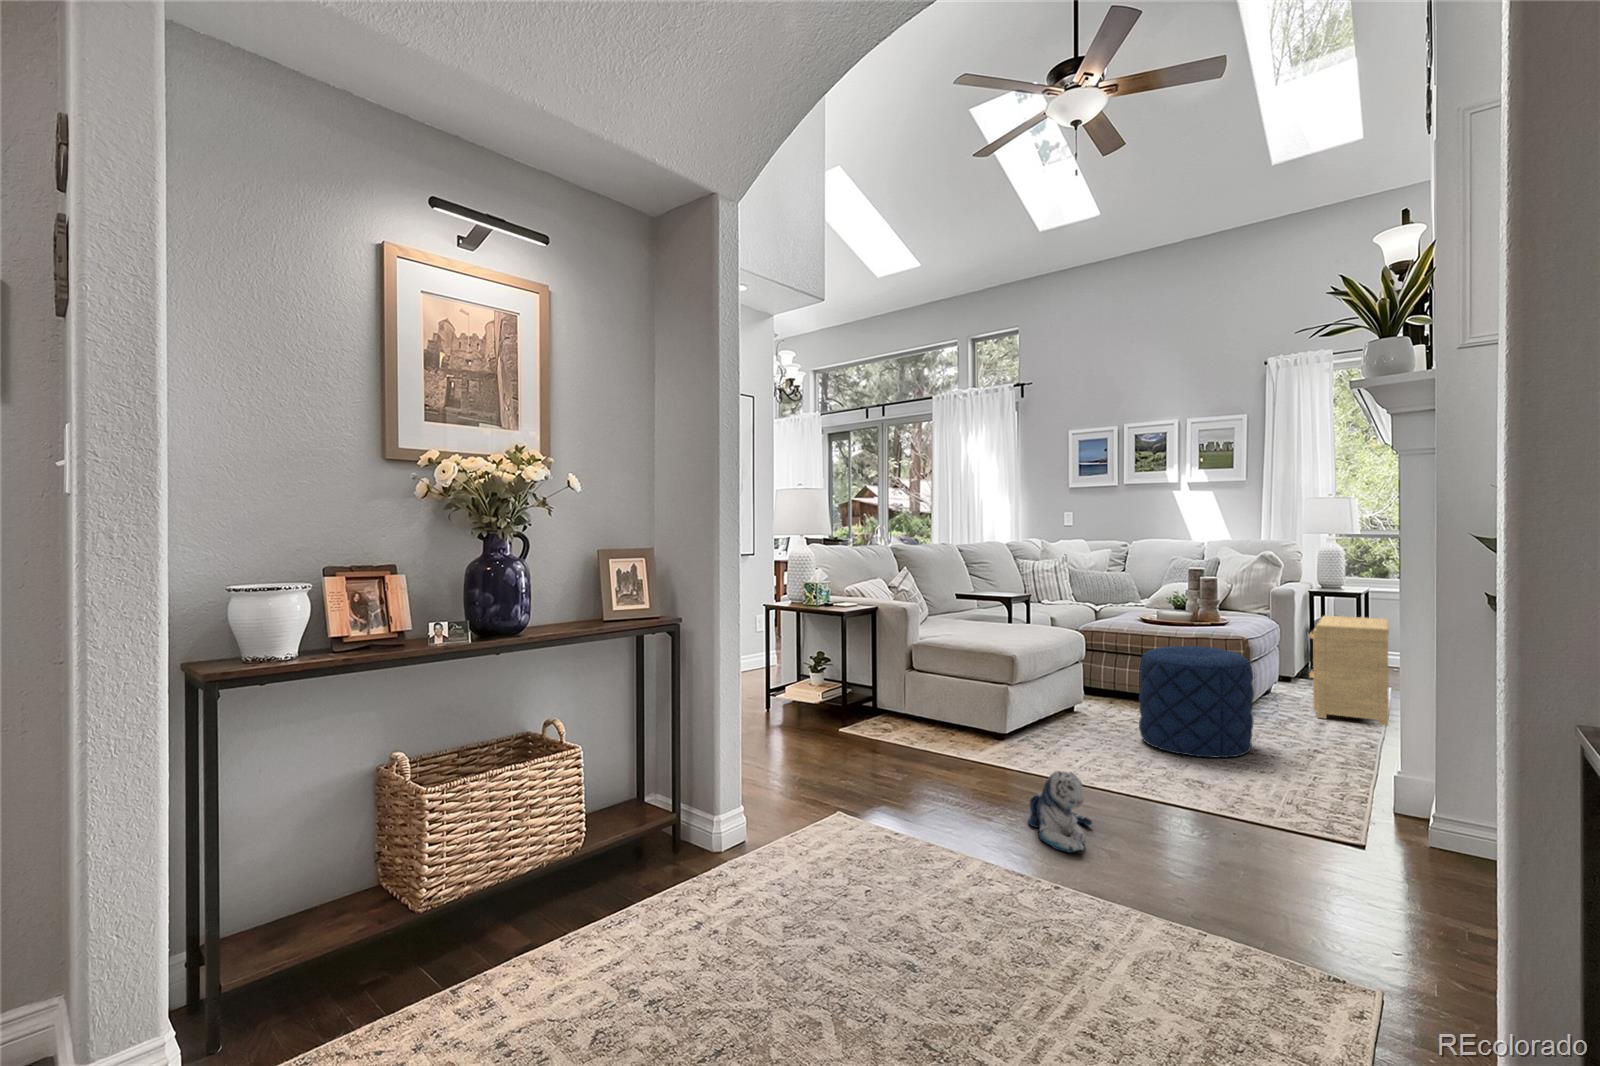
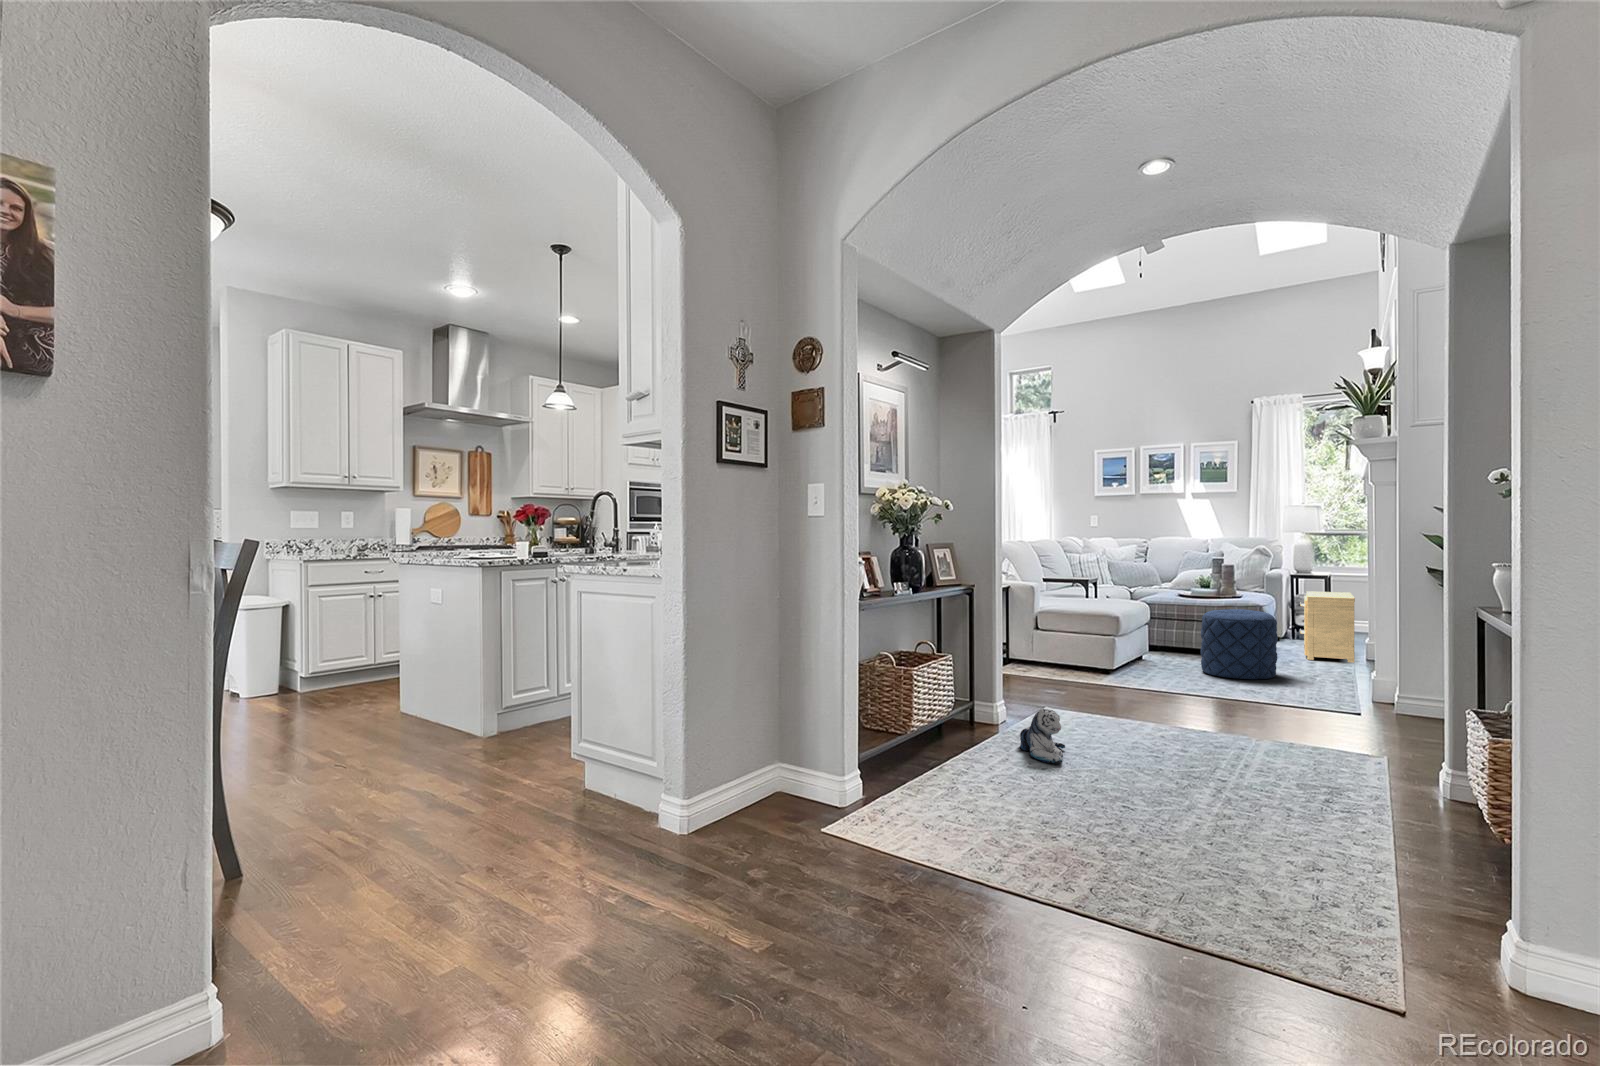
plush toy: present [1028,771,1092,853] -> present [1019,709,1065,763]

